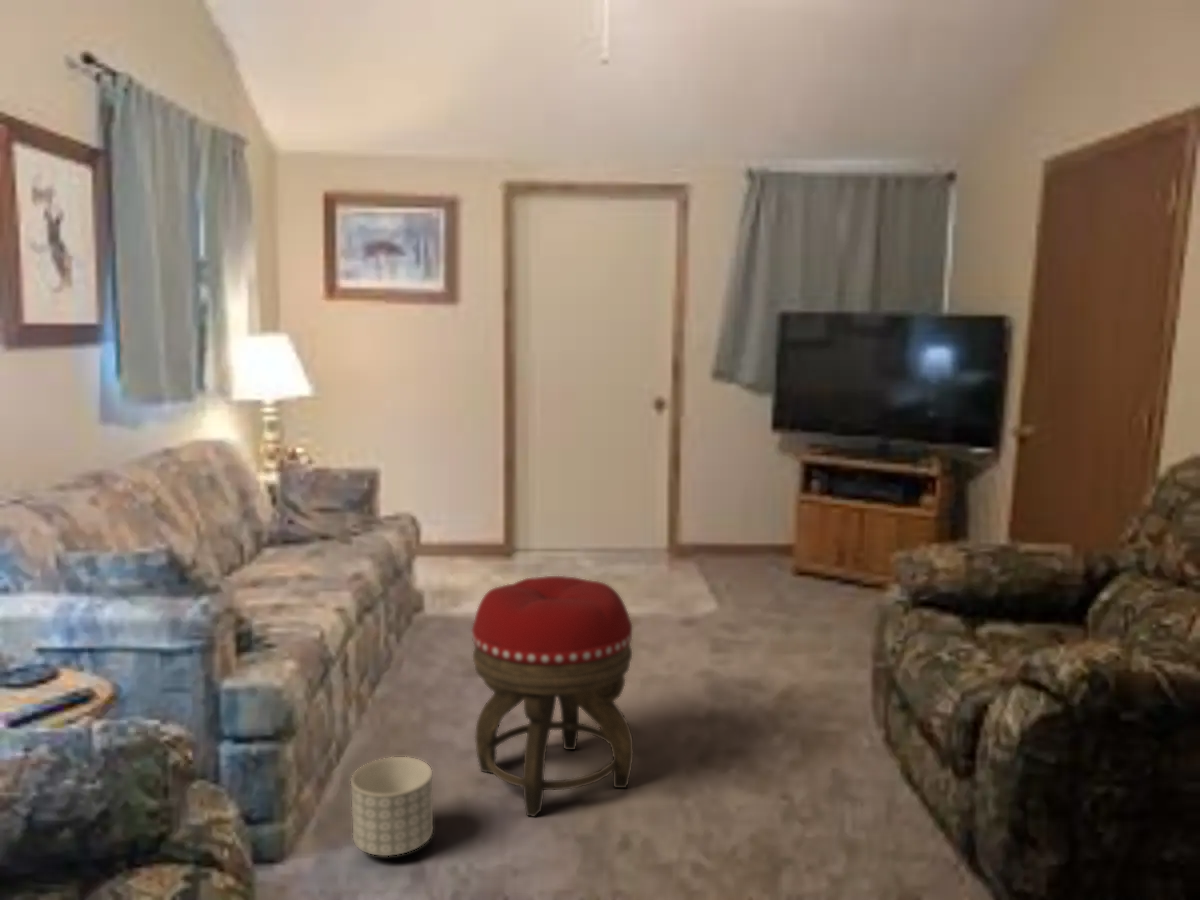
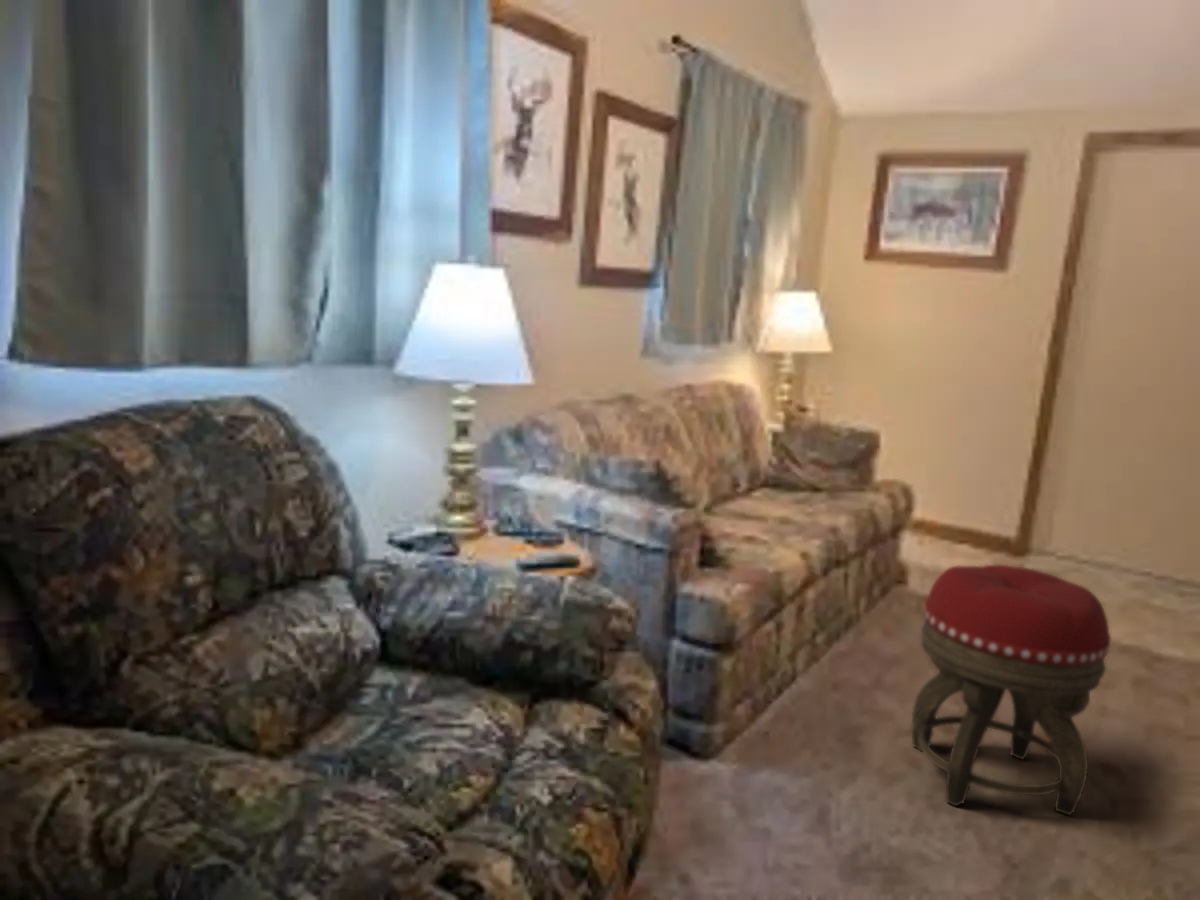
planter: present [351,757,433,856] -> none [771,698,854,790]

